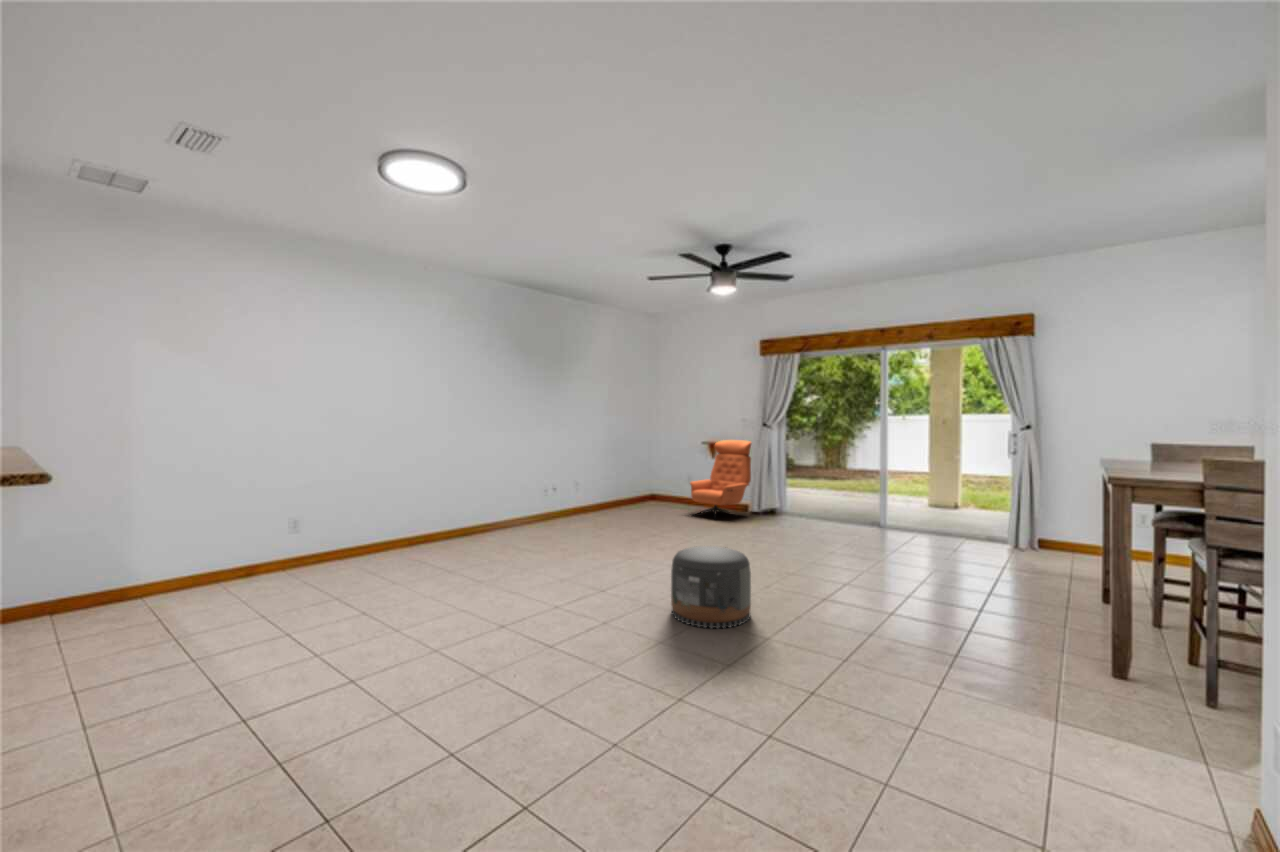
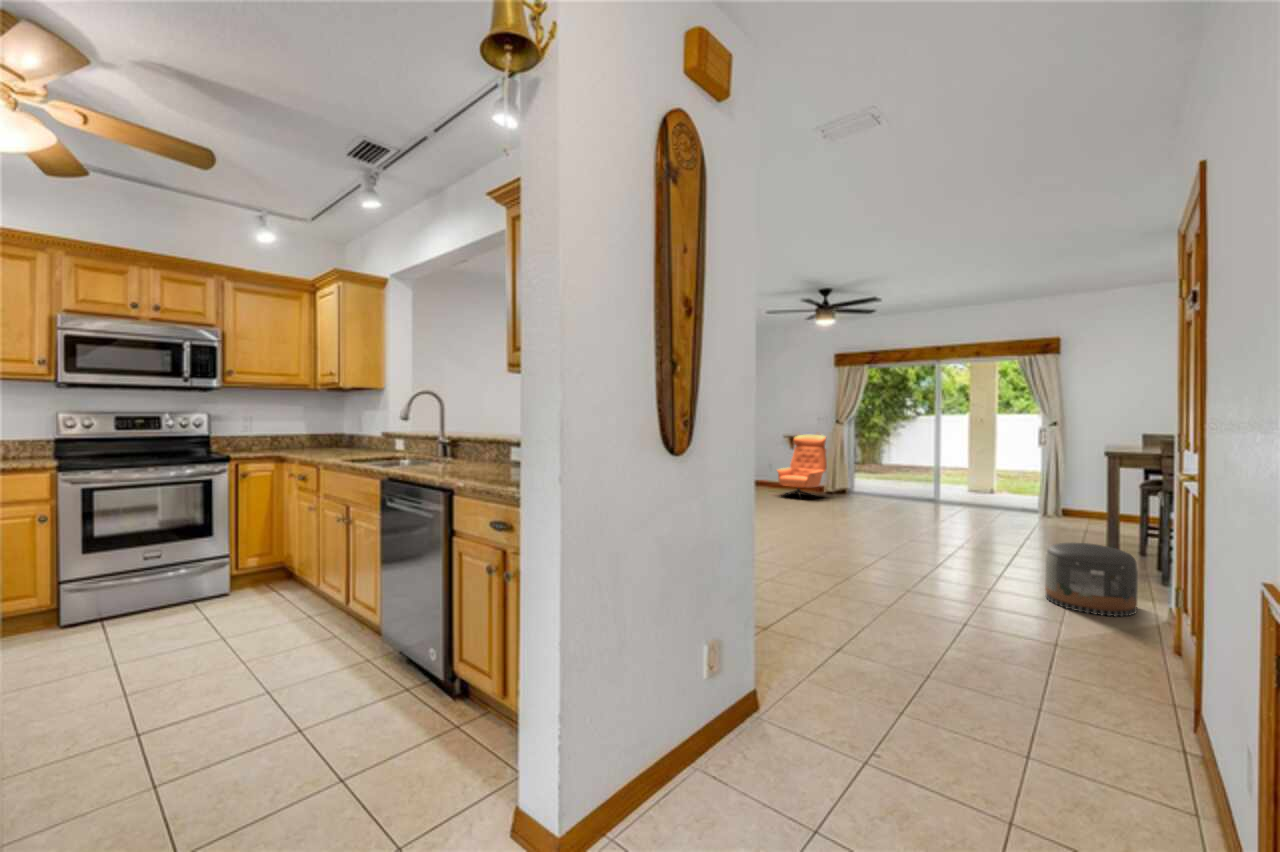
pouf: present [671,546,751,629] -> present [1045,543,1138,616]

